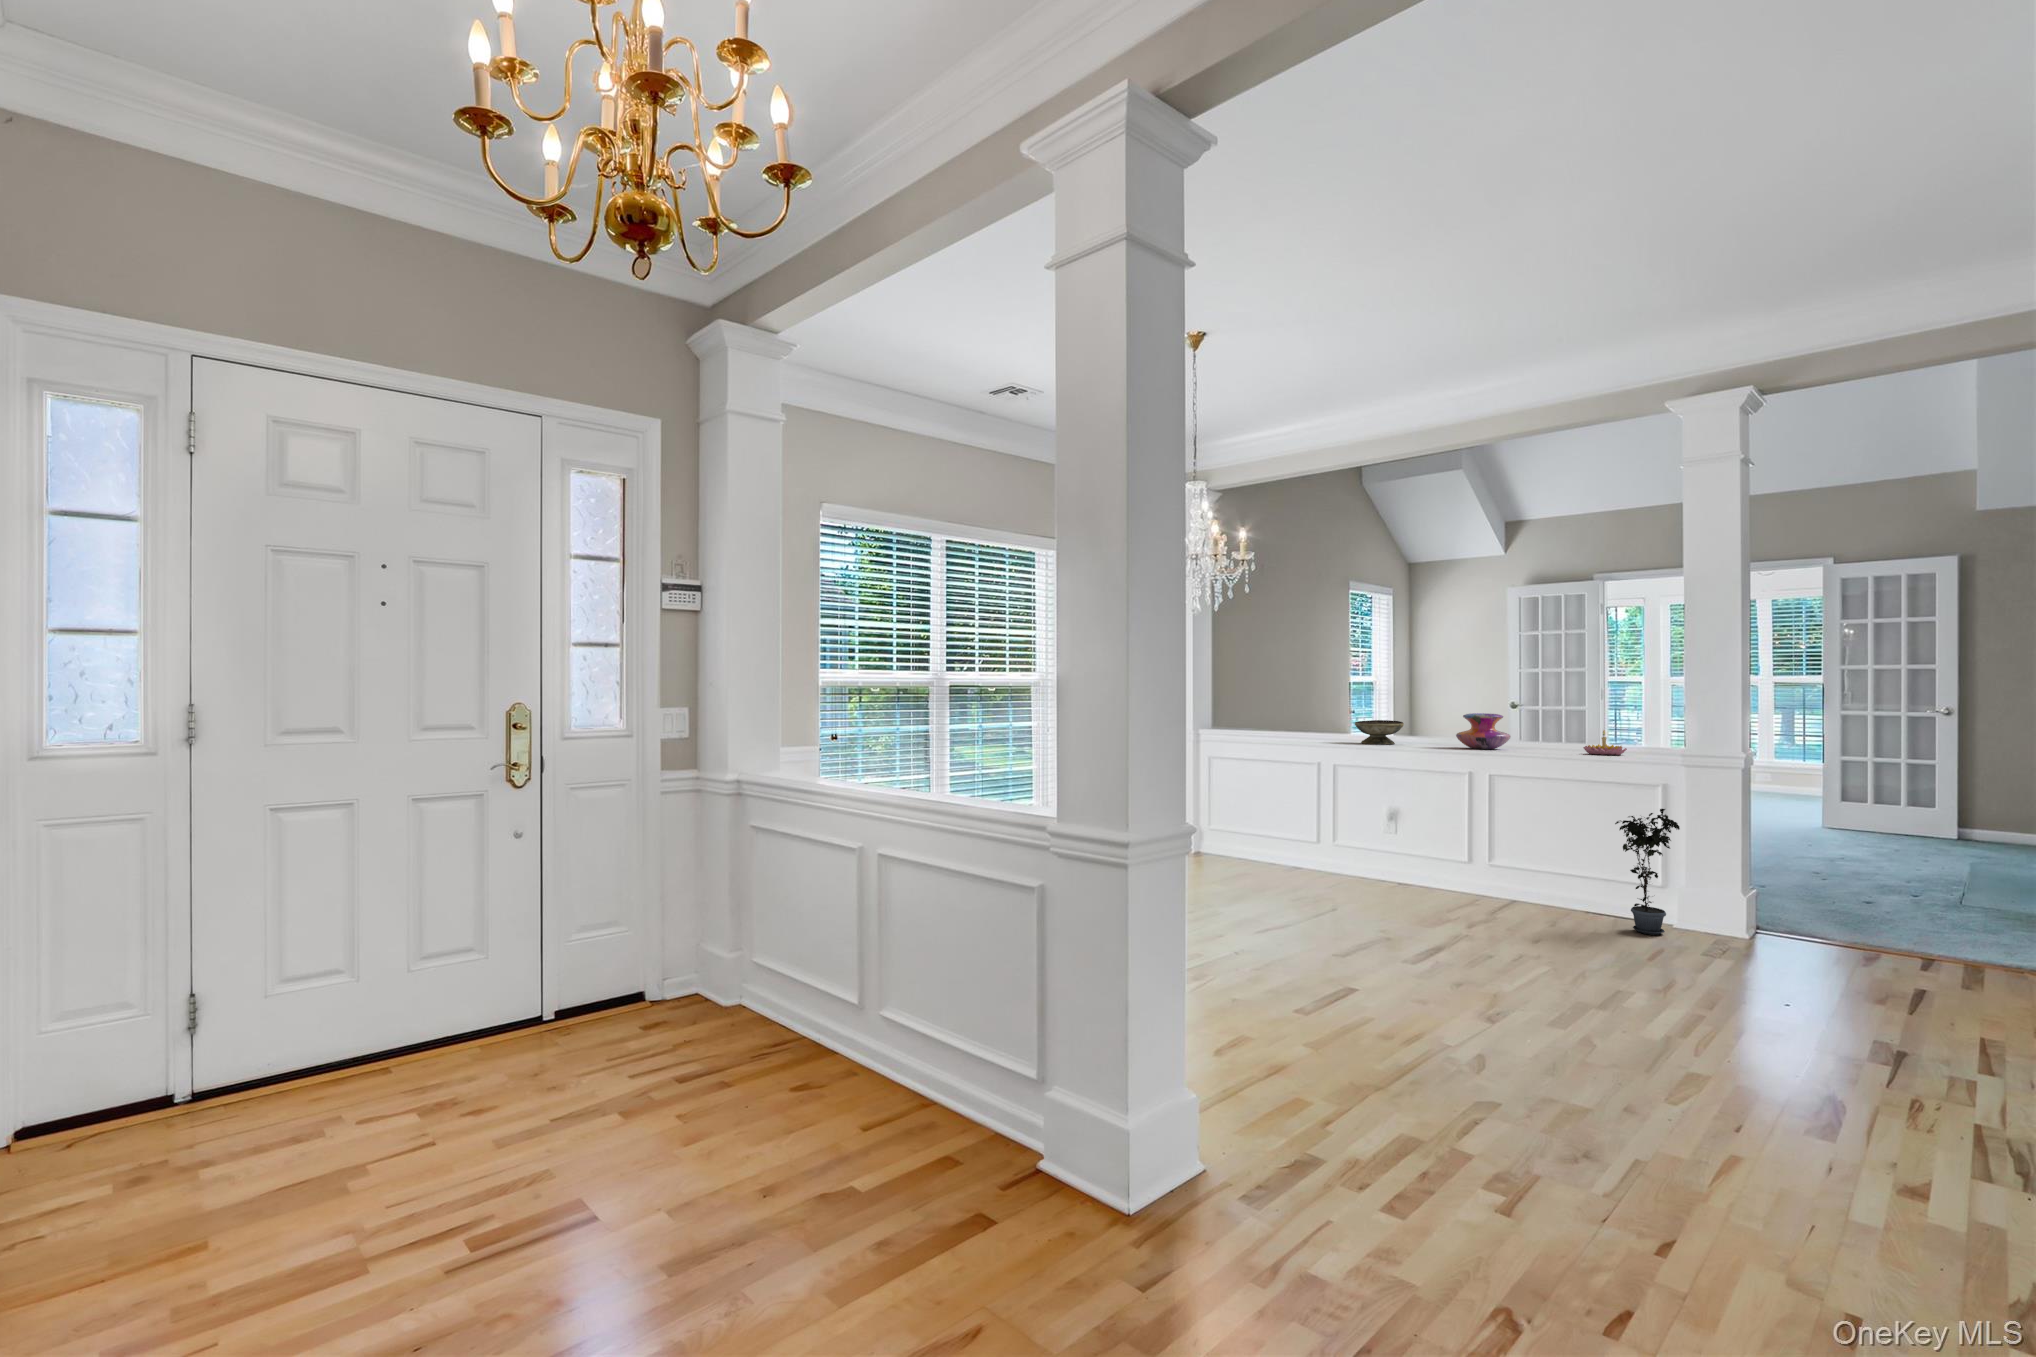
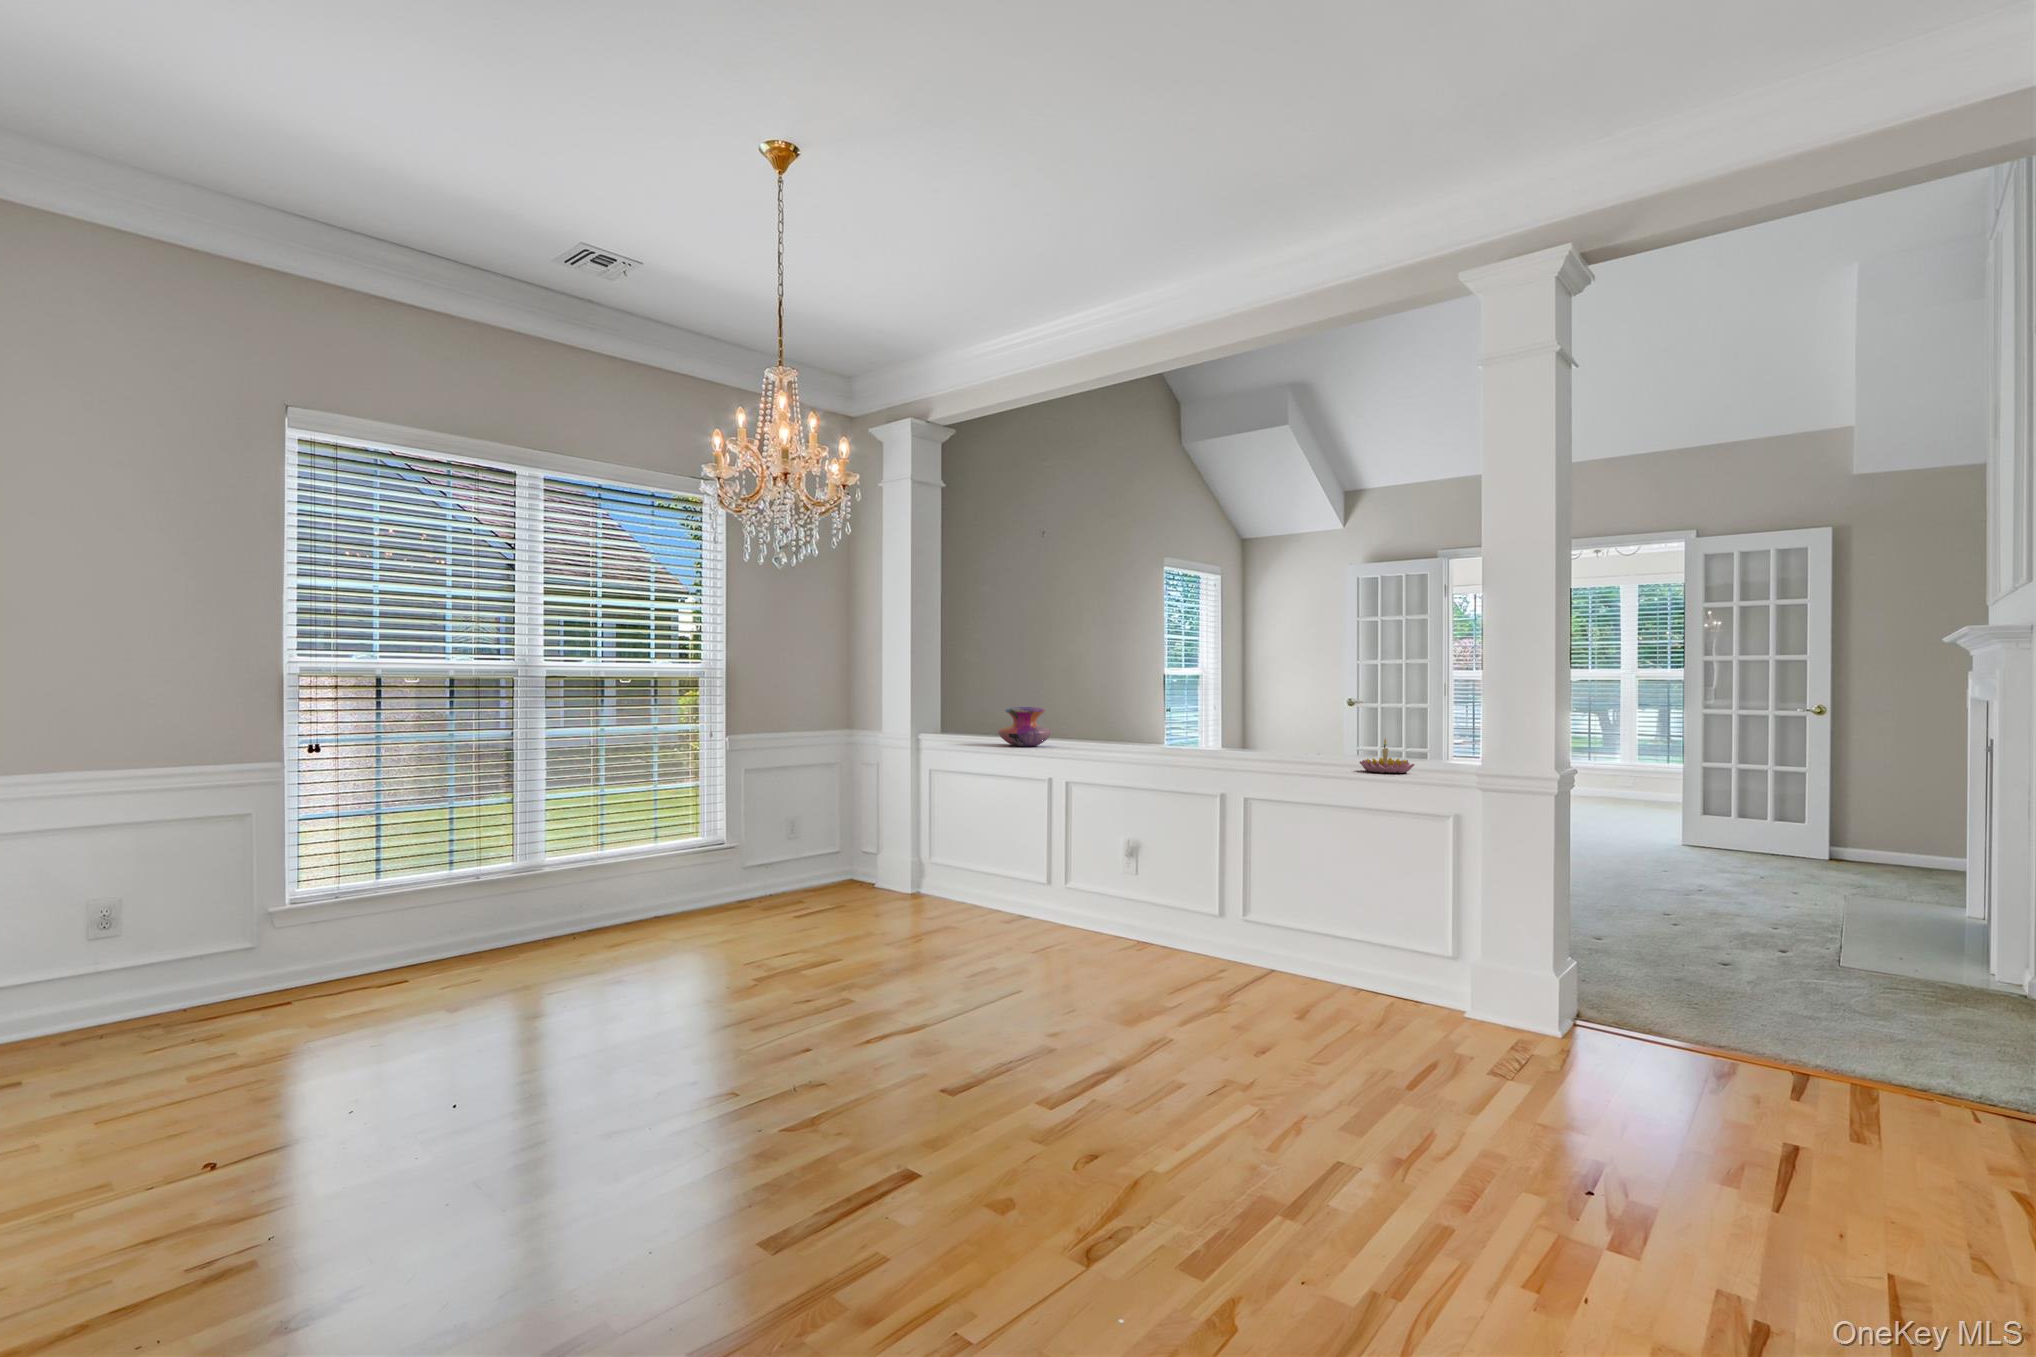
decorative vase: present [1456,713,1510,749] -> present [998,707,1052,747]
decorative bowl: present [1355,720,1404,745] -> none [1095,722,1156,754]
potted plant: present [1615,809,1680,935] -> none [1383,853,1473,1033]

